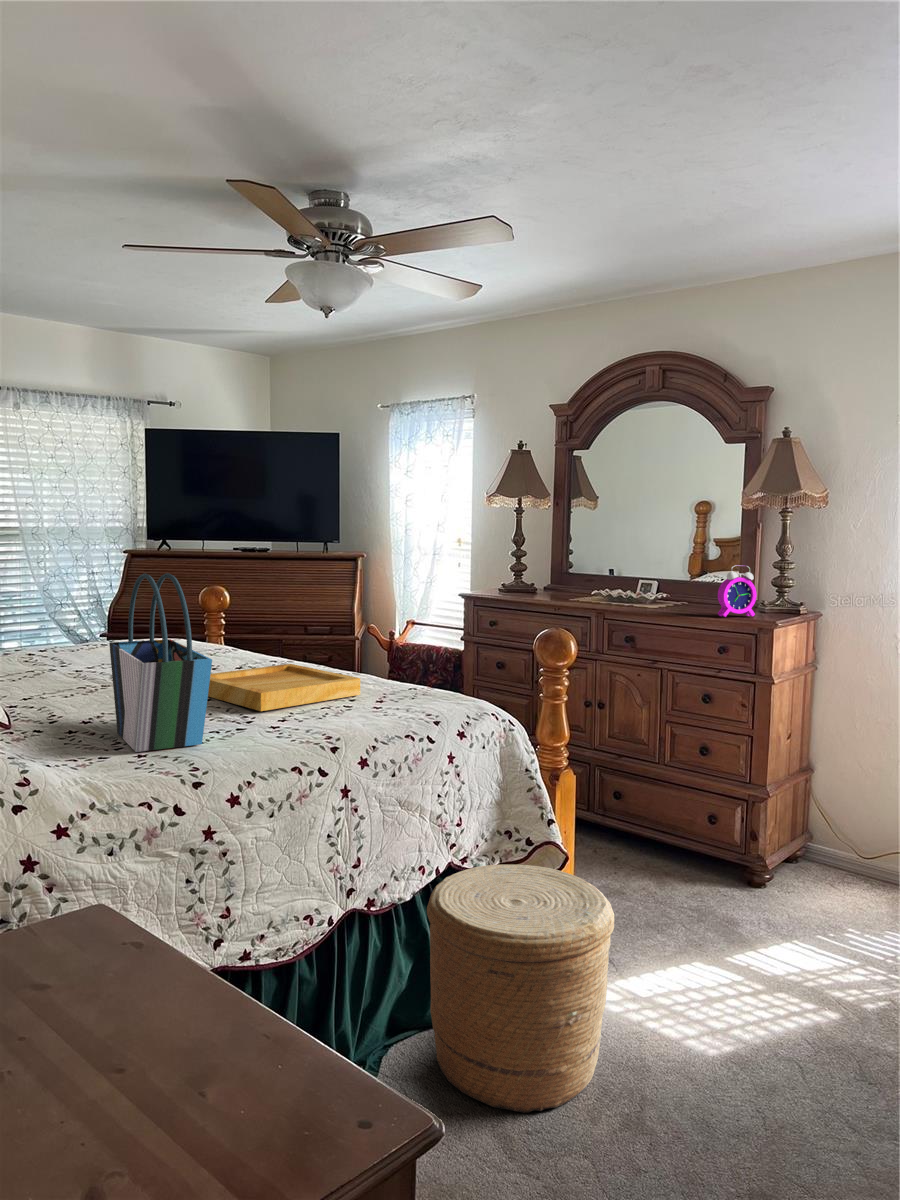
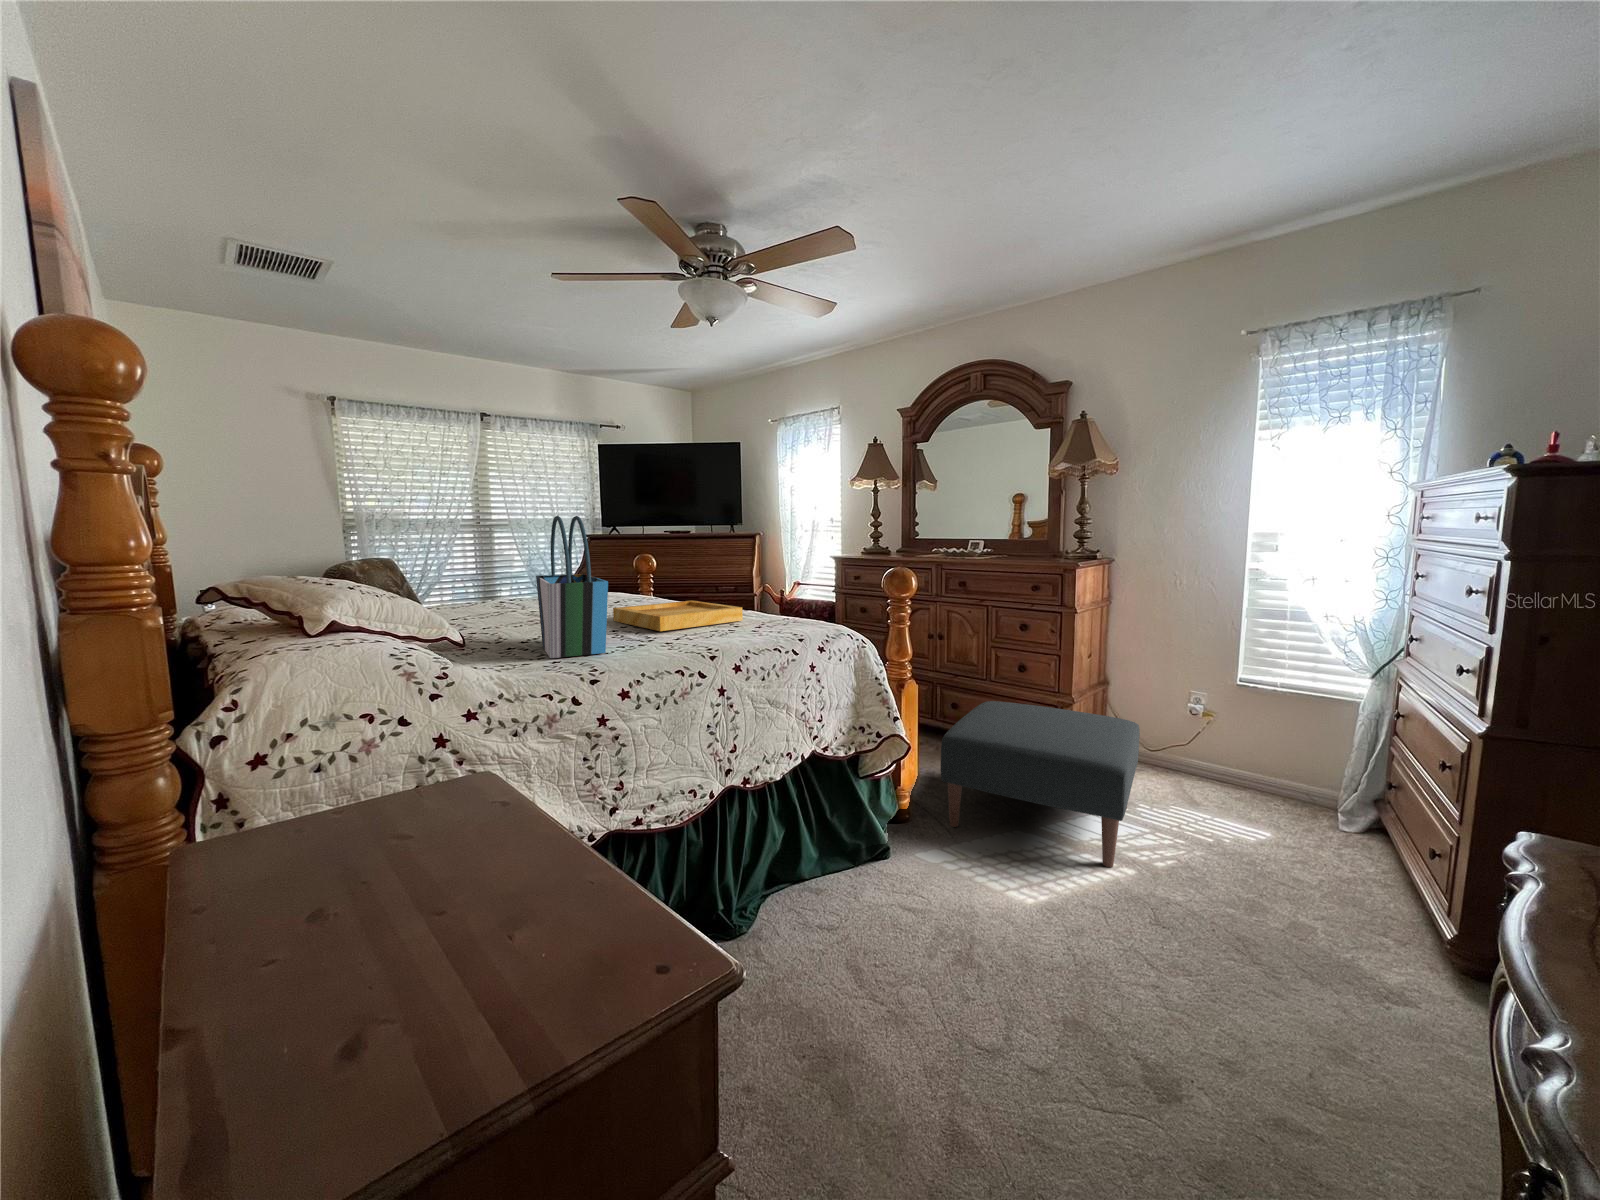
alarm clock: present [717,566,757,617] -> none [1029,520,1061,561]
ottoman: none [604,795,847,1008] -> present [941,701,1140,867]
woven basket: present [427,864,614,1113] -> none [792,751,946,952]

